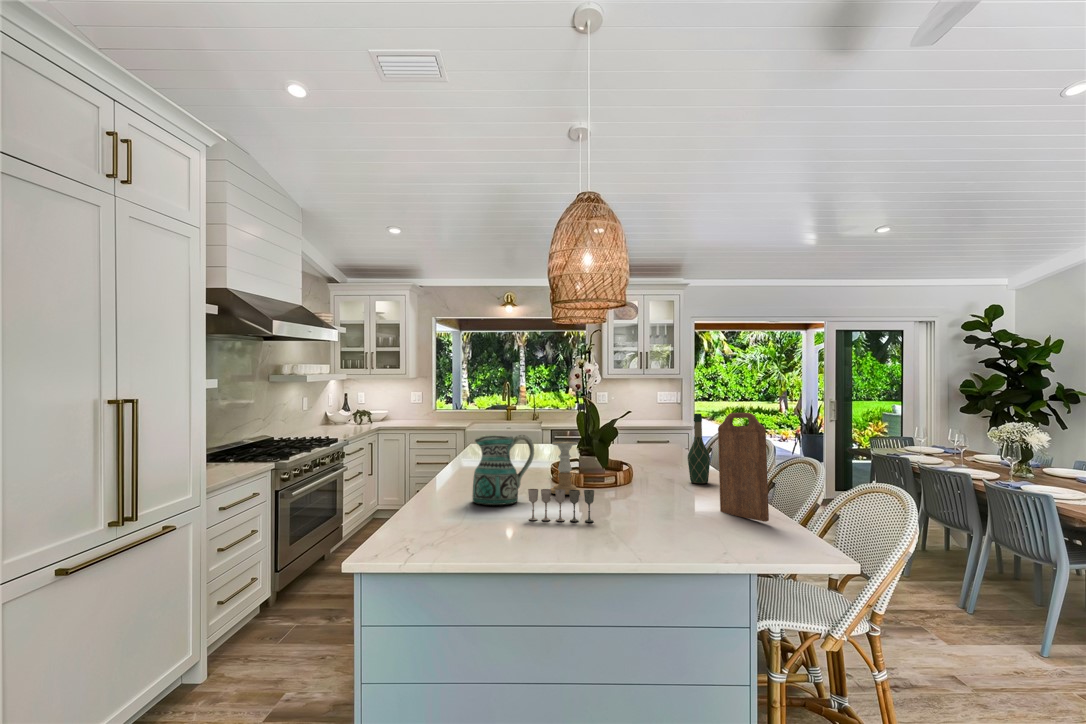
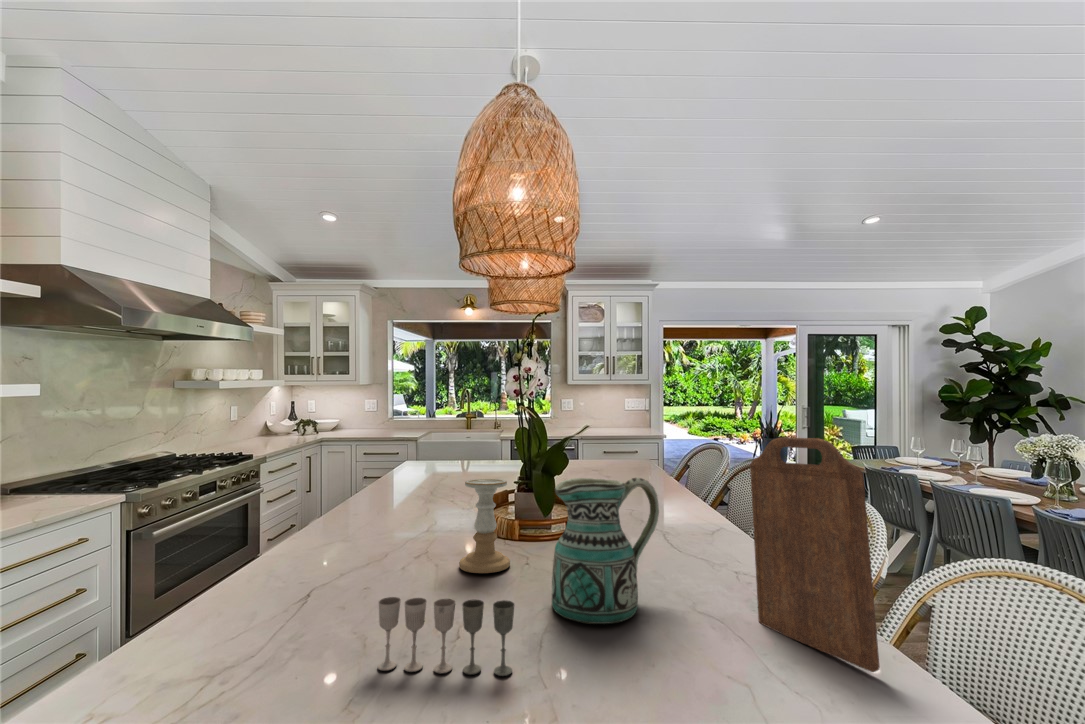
wine bottle: present [688,414,710,483] -> none [679,431,714,538]
ceramic pitcher: present [472,435,534,505] -> present [552,478,659,624]

